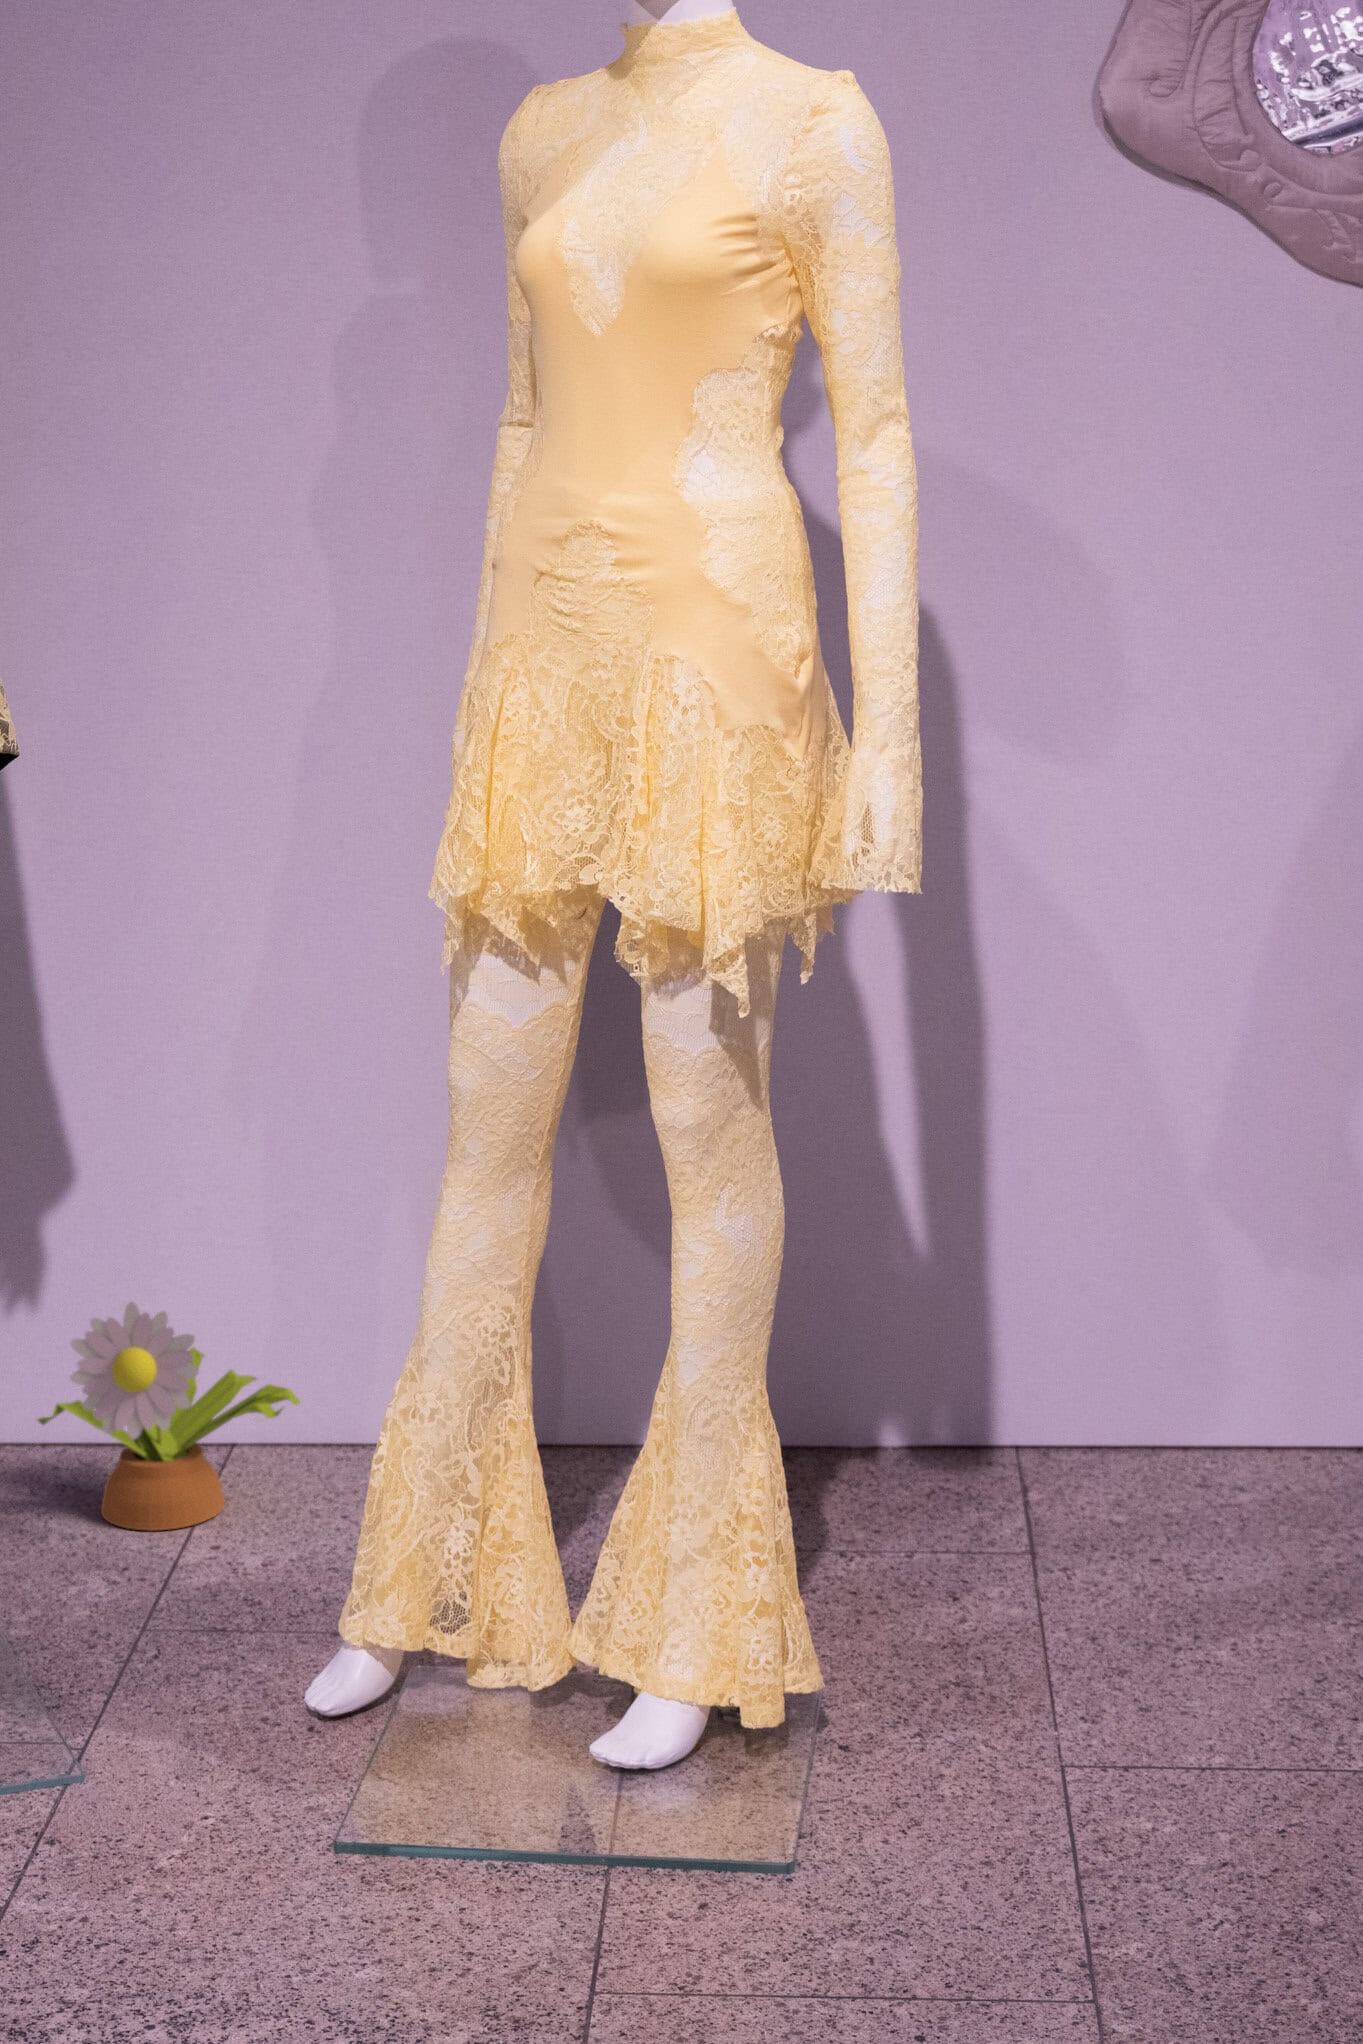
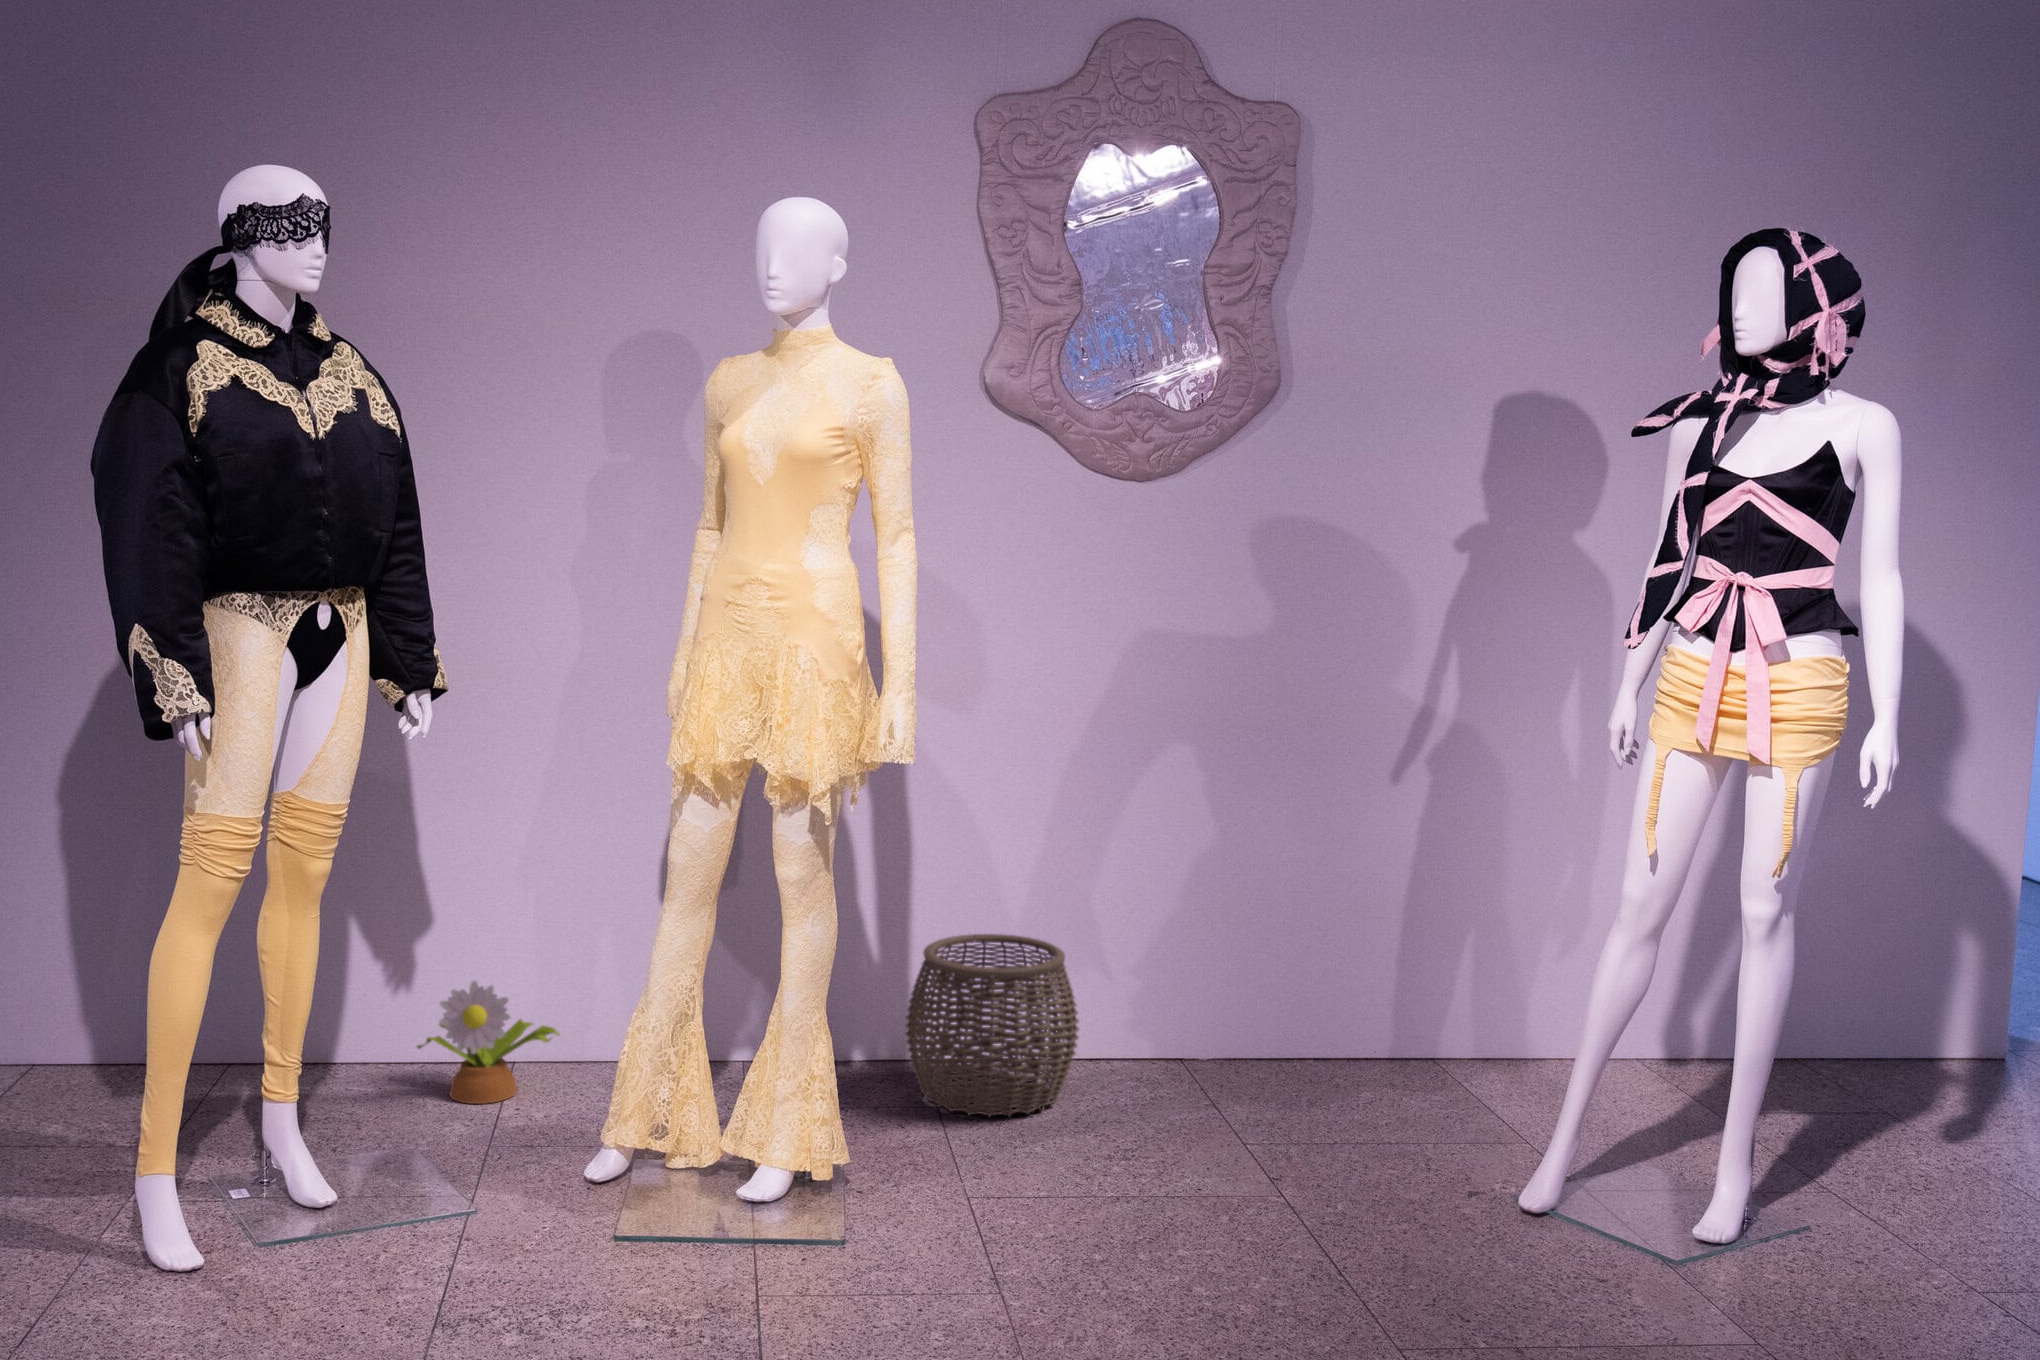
woven basket: none [954,1220,1306,1591] -> present [905,934,1079,1117]

